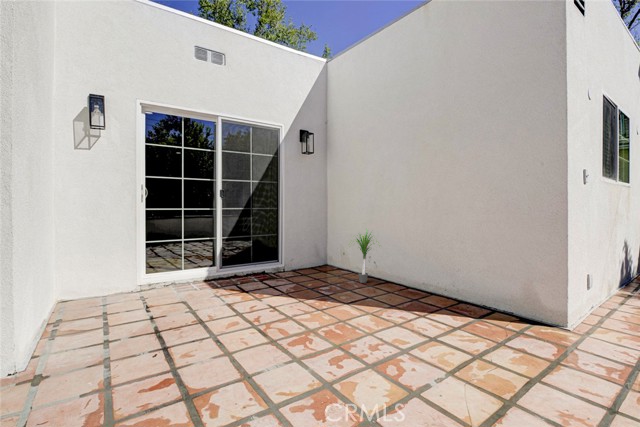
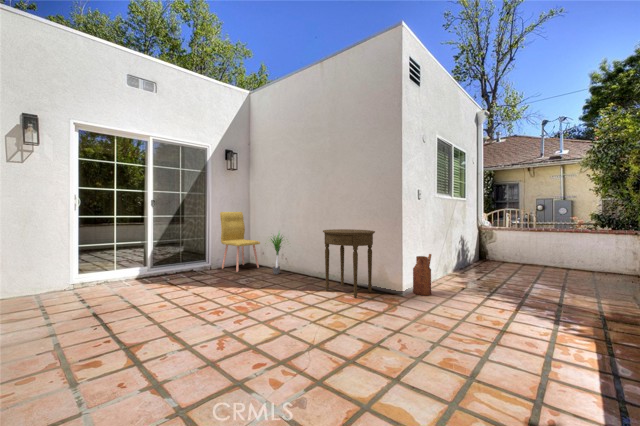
chair: none [294,204,341,277] -> present [220,212,260,272]
side table: none [436,229,523,331] -> present [323,229,375,298]
watering can: none [582,270,618,336] -> present [413,254,431,296]

